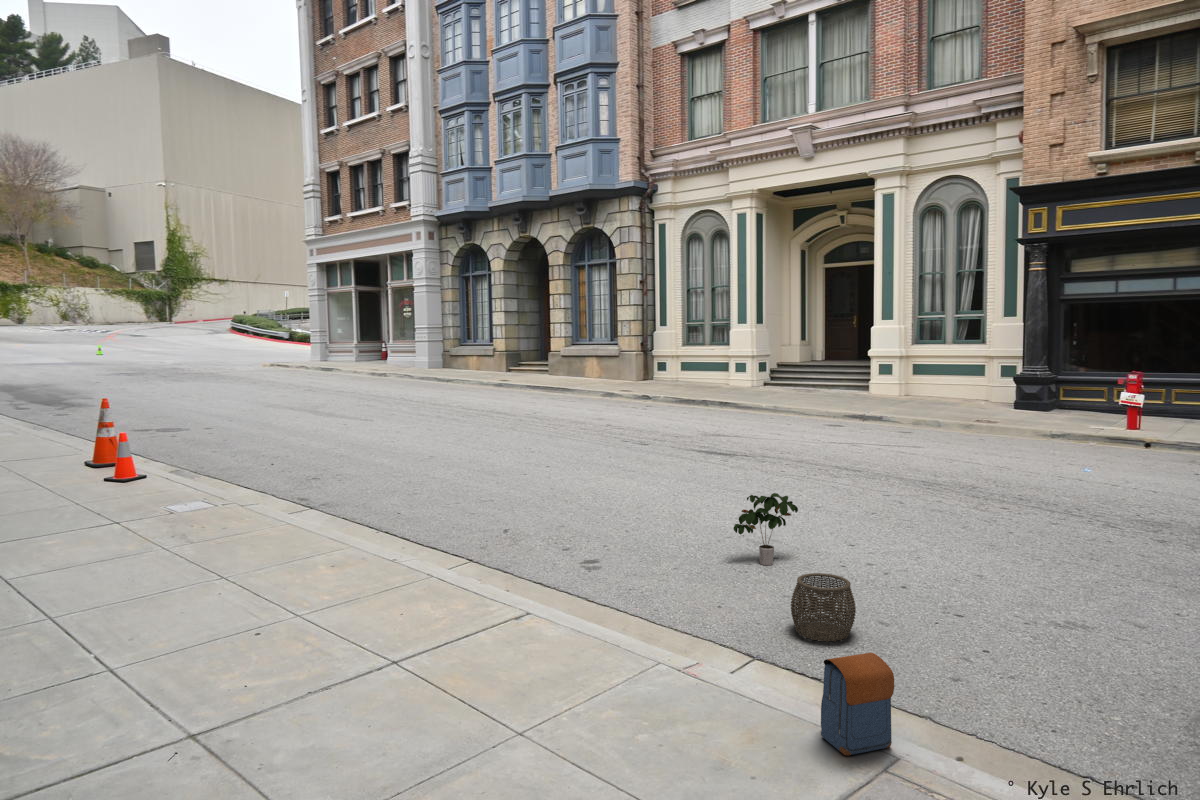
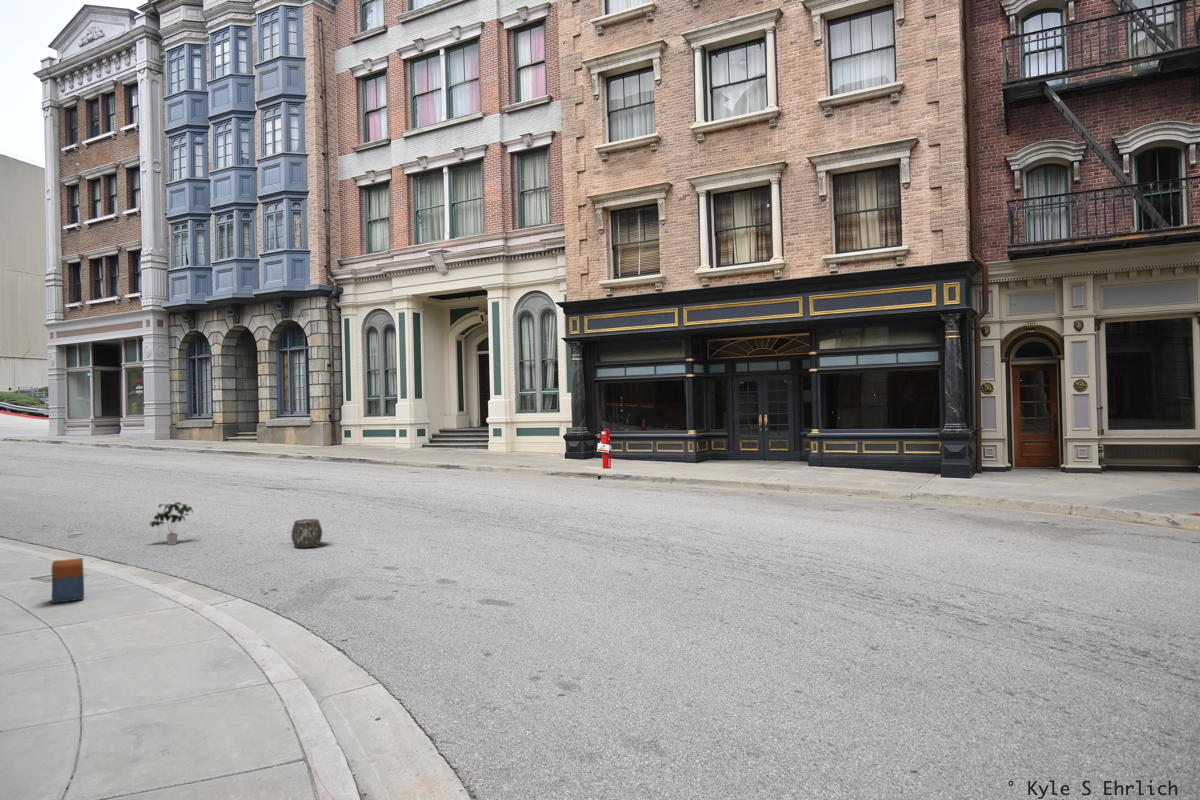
woven basket: present [791,573,856,642] -> present [291,519,322,548]

